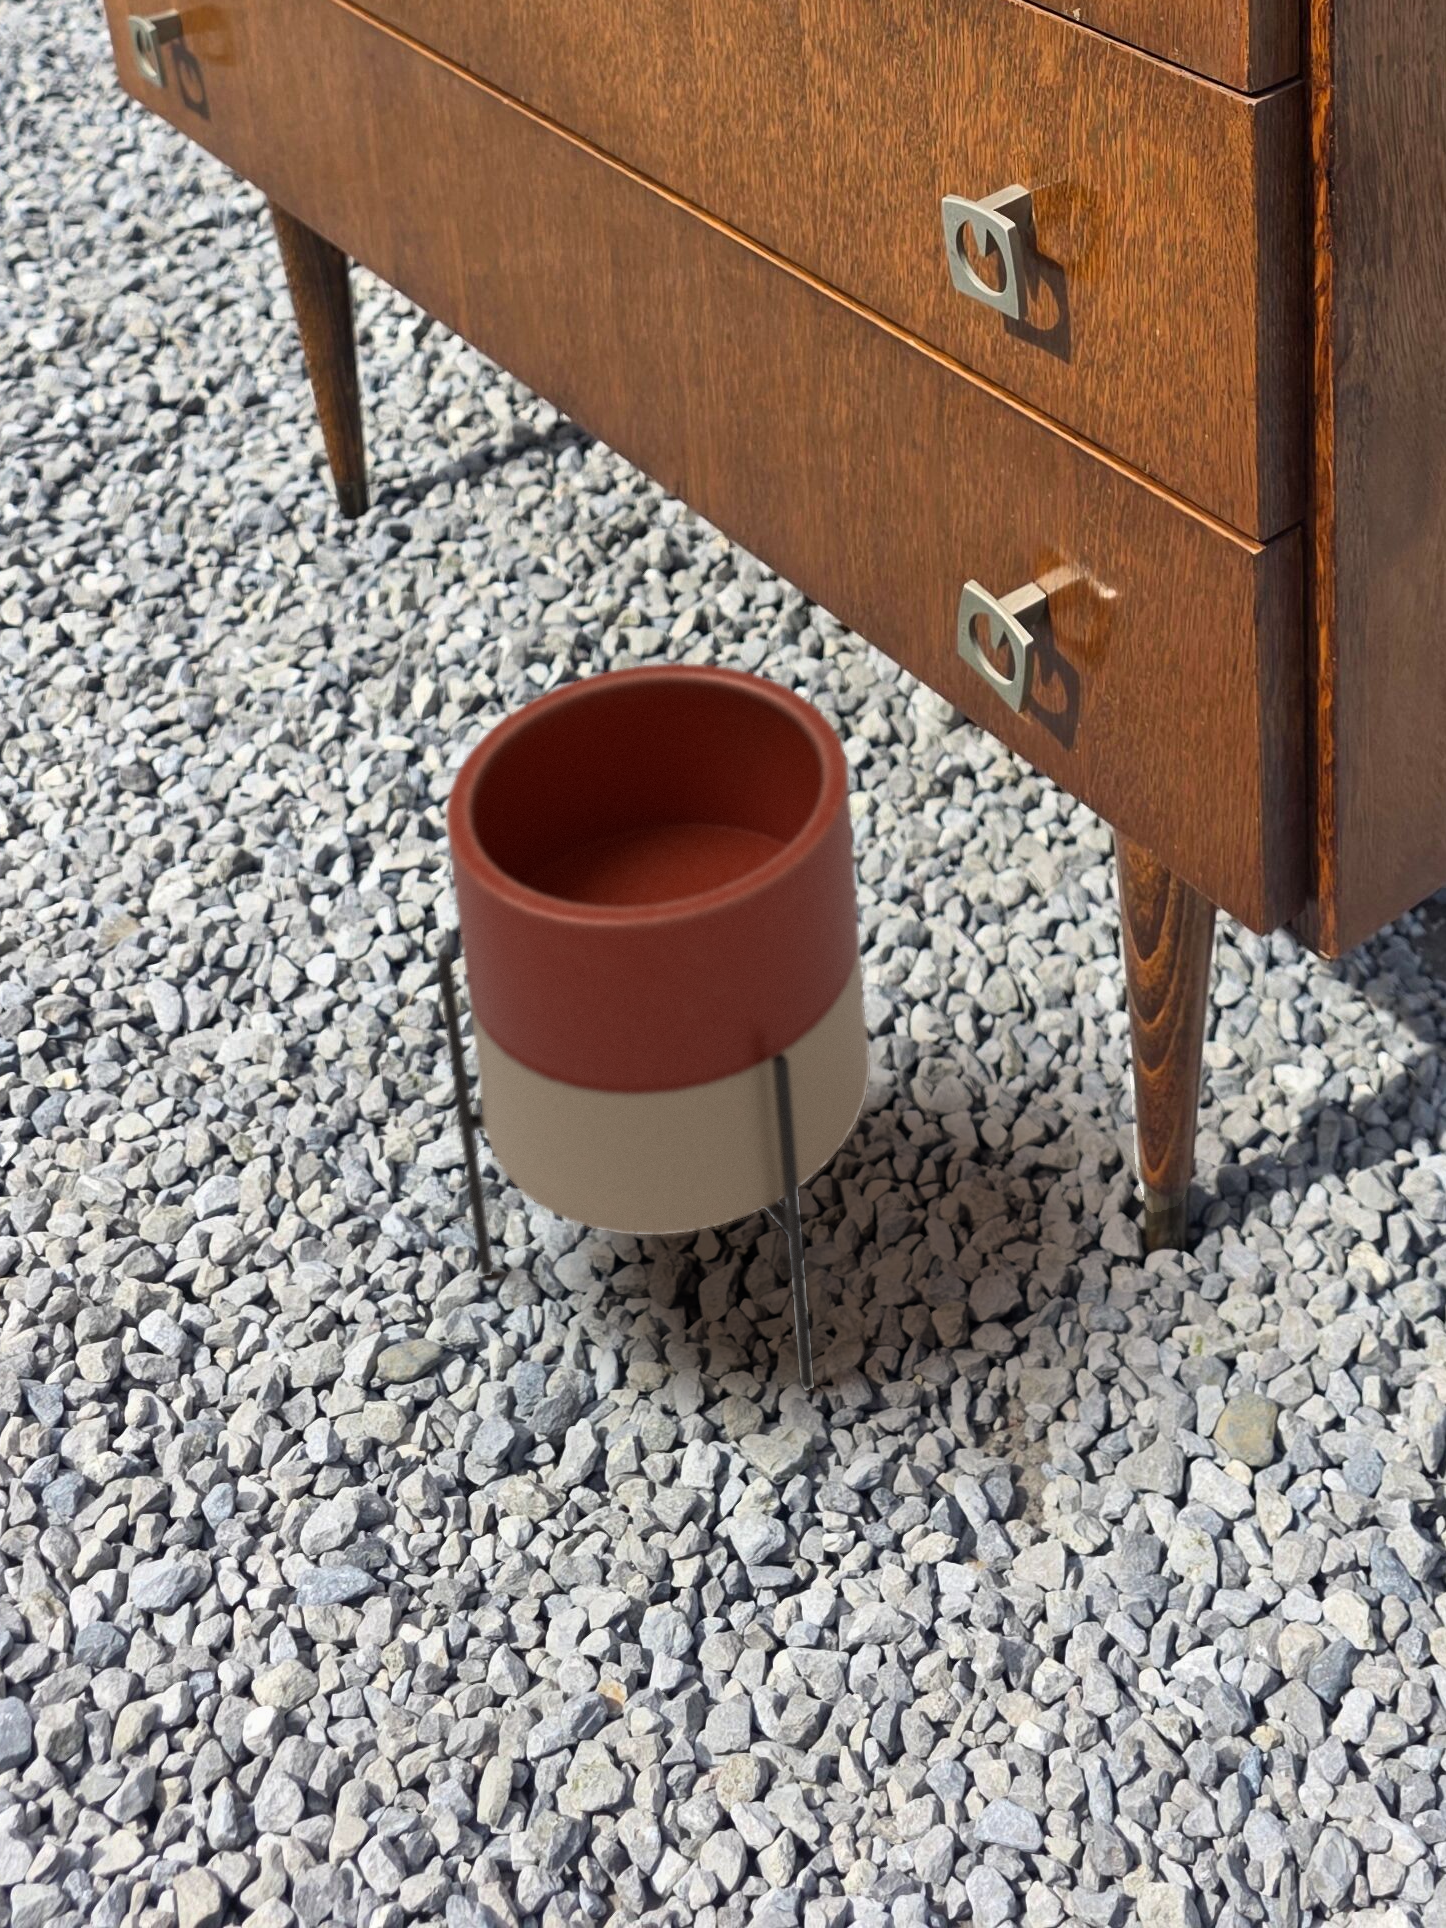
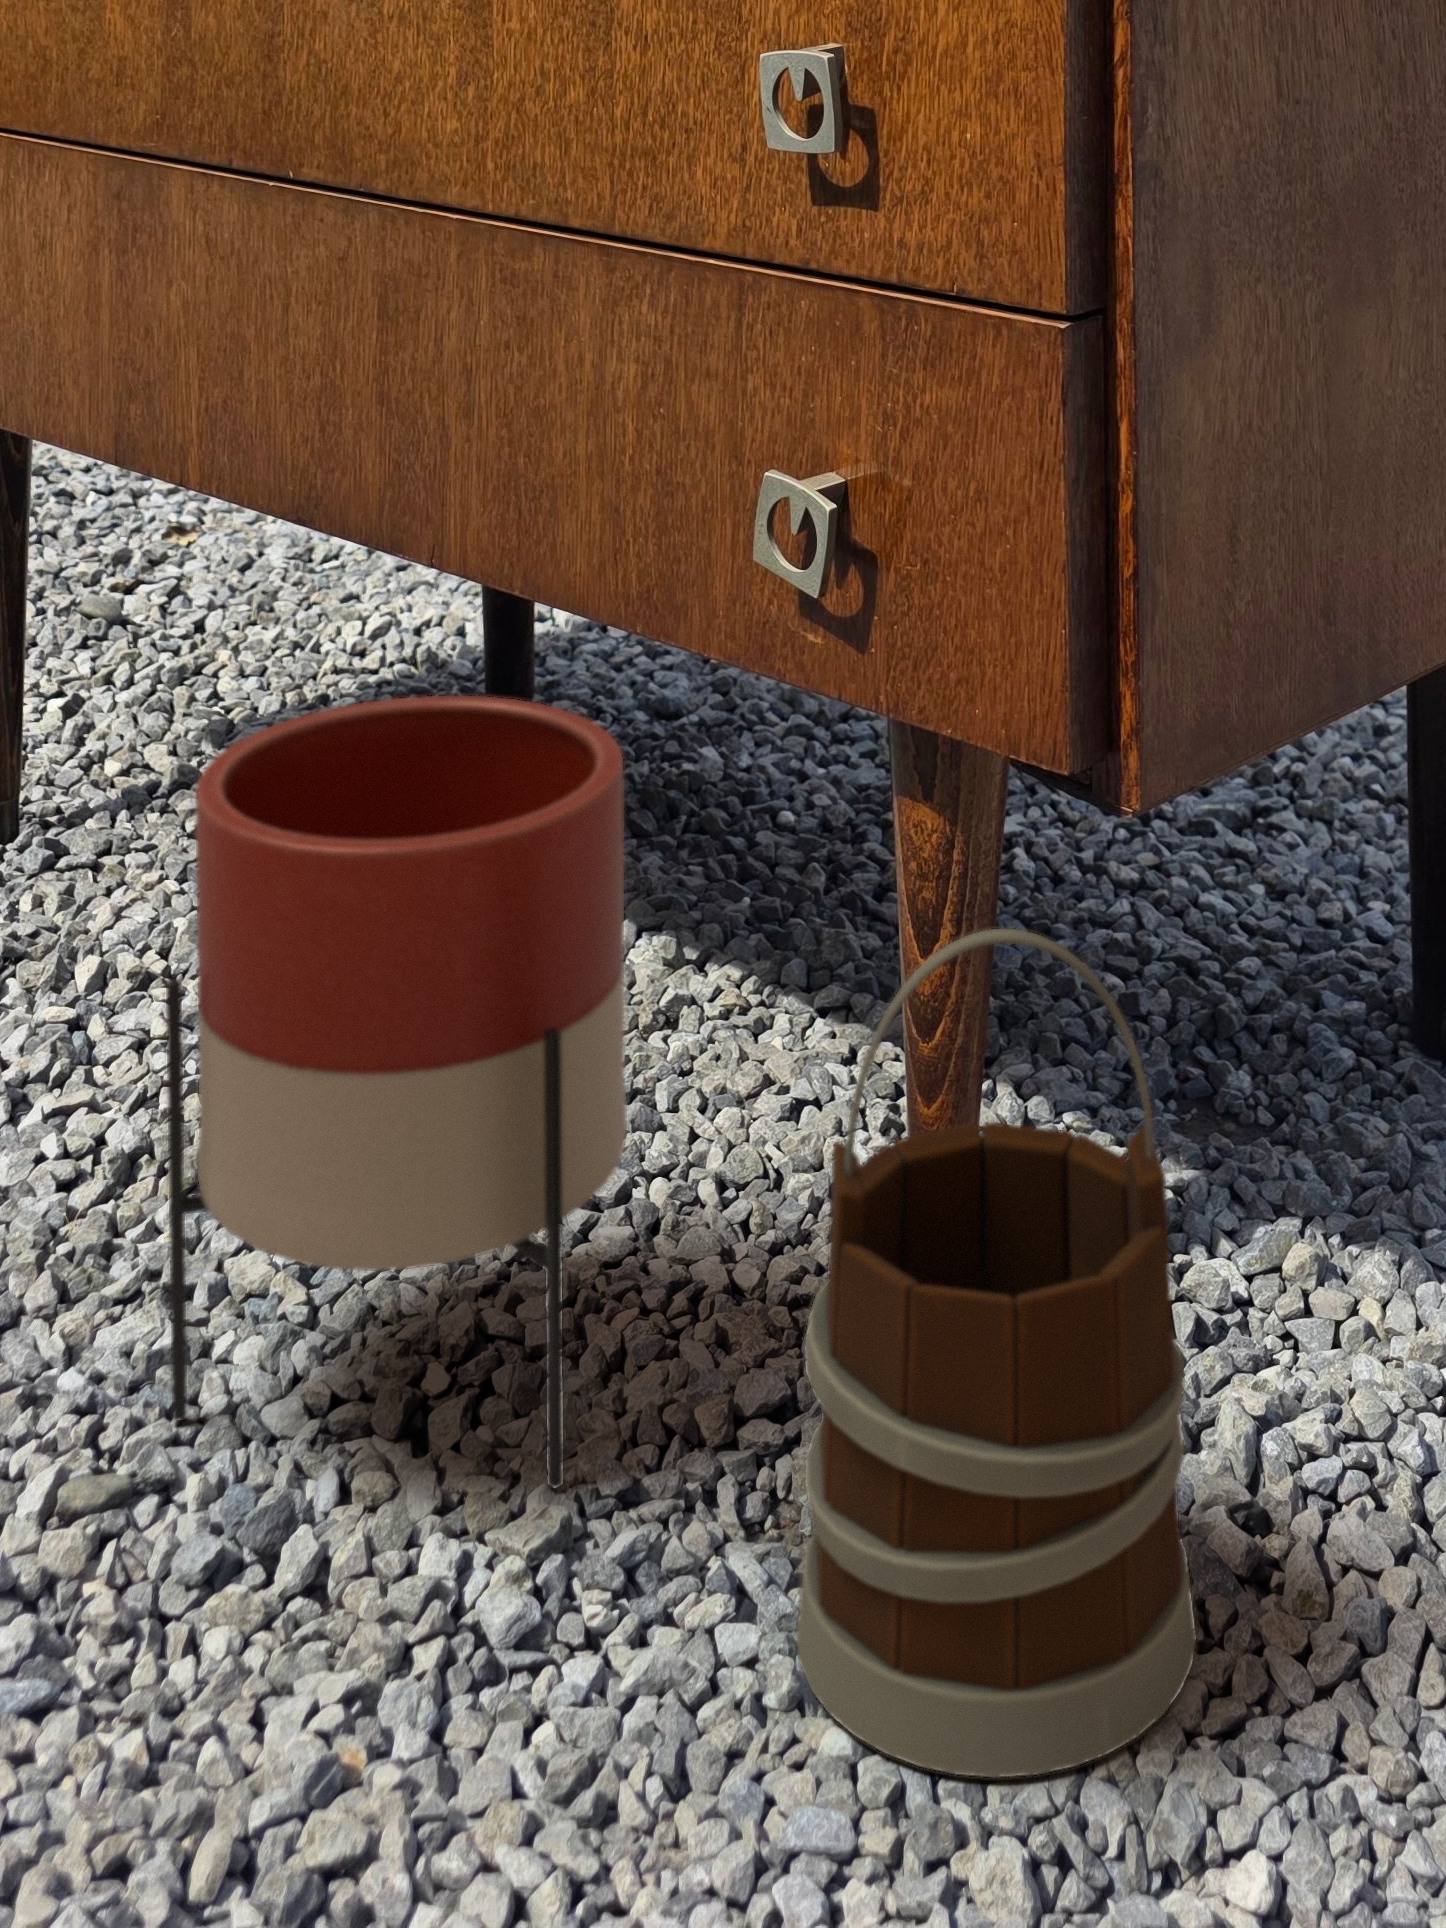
wooden bucket: none [1004,1093,1369,1779] -> present [796,929,1196,1777]

